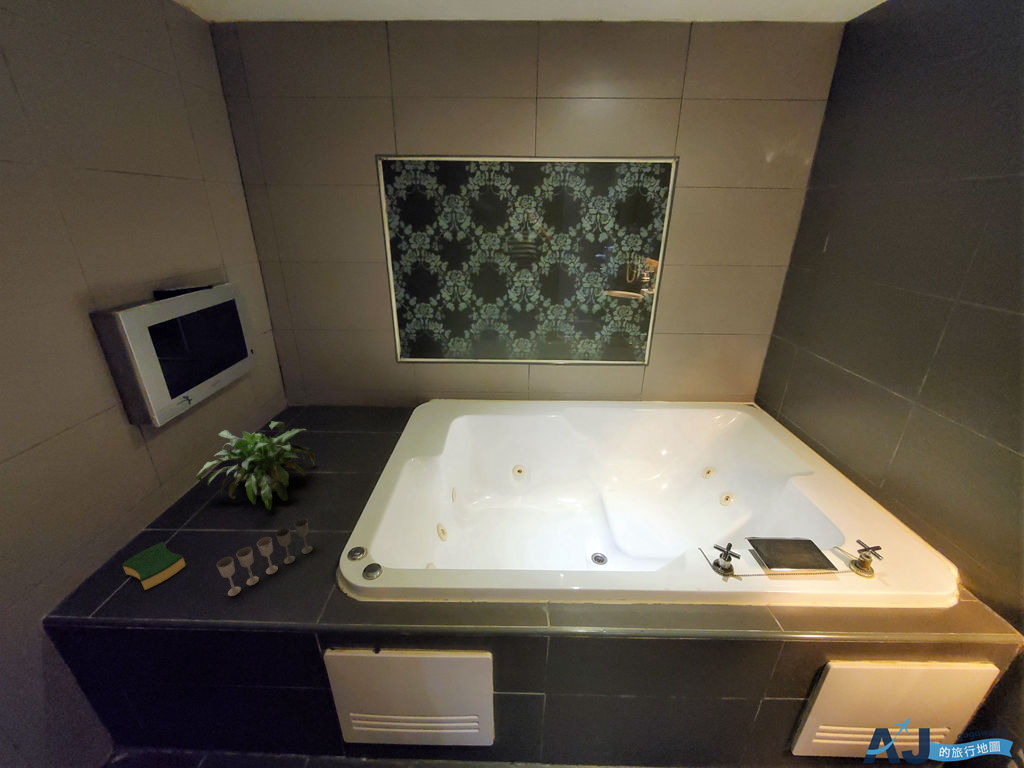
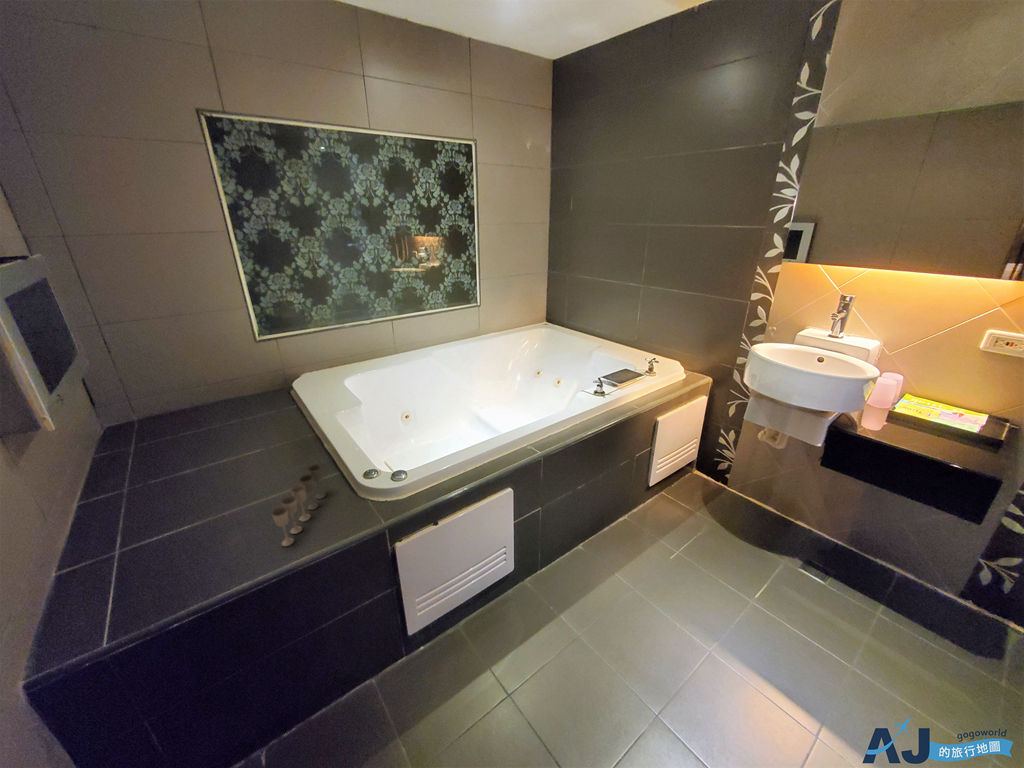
potted plant: present [196,421,315,509] -> none [112,404,249,502]
sponge: present [122,542,186,590] -> none [115,547,196,597]

